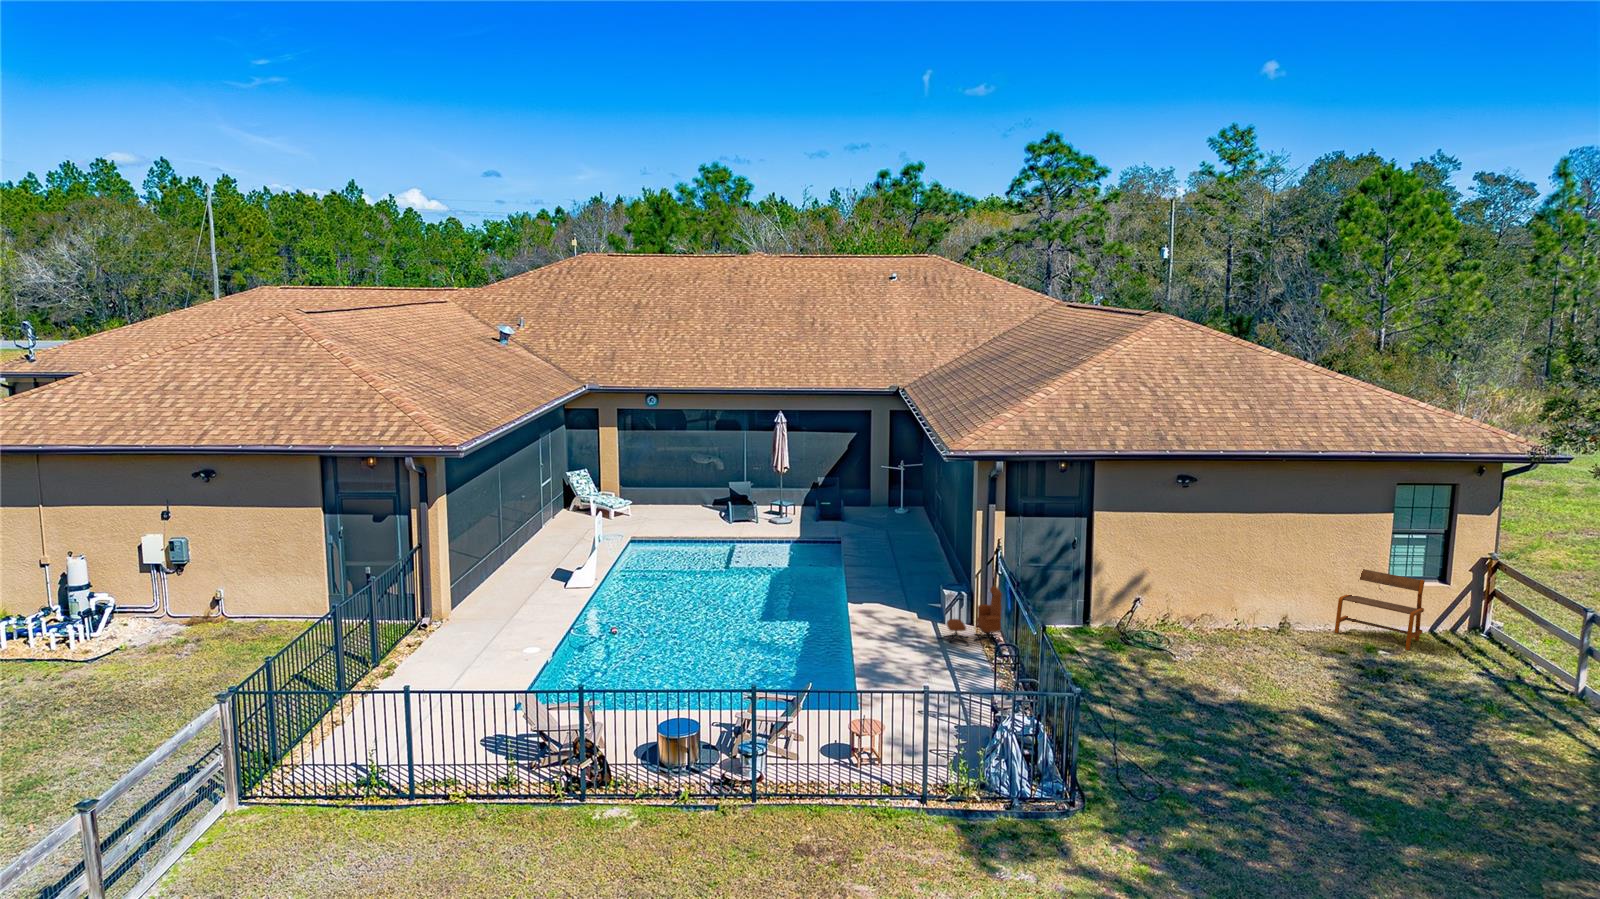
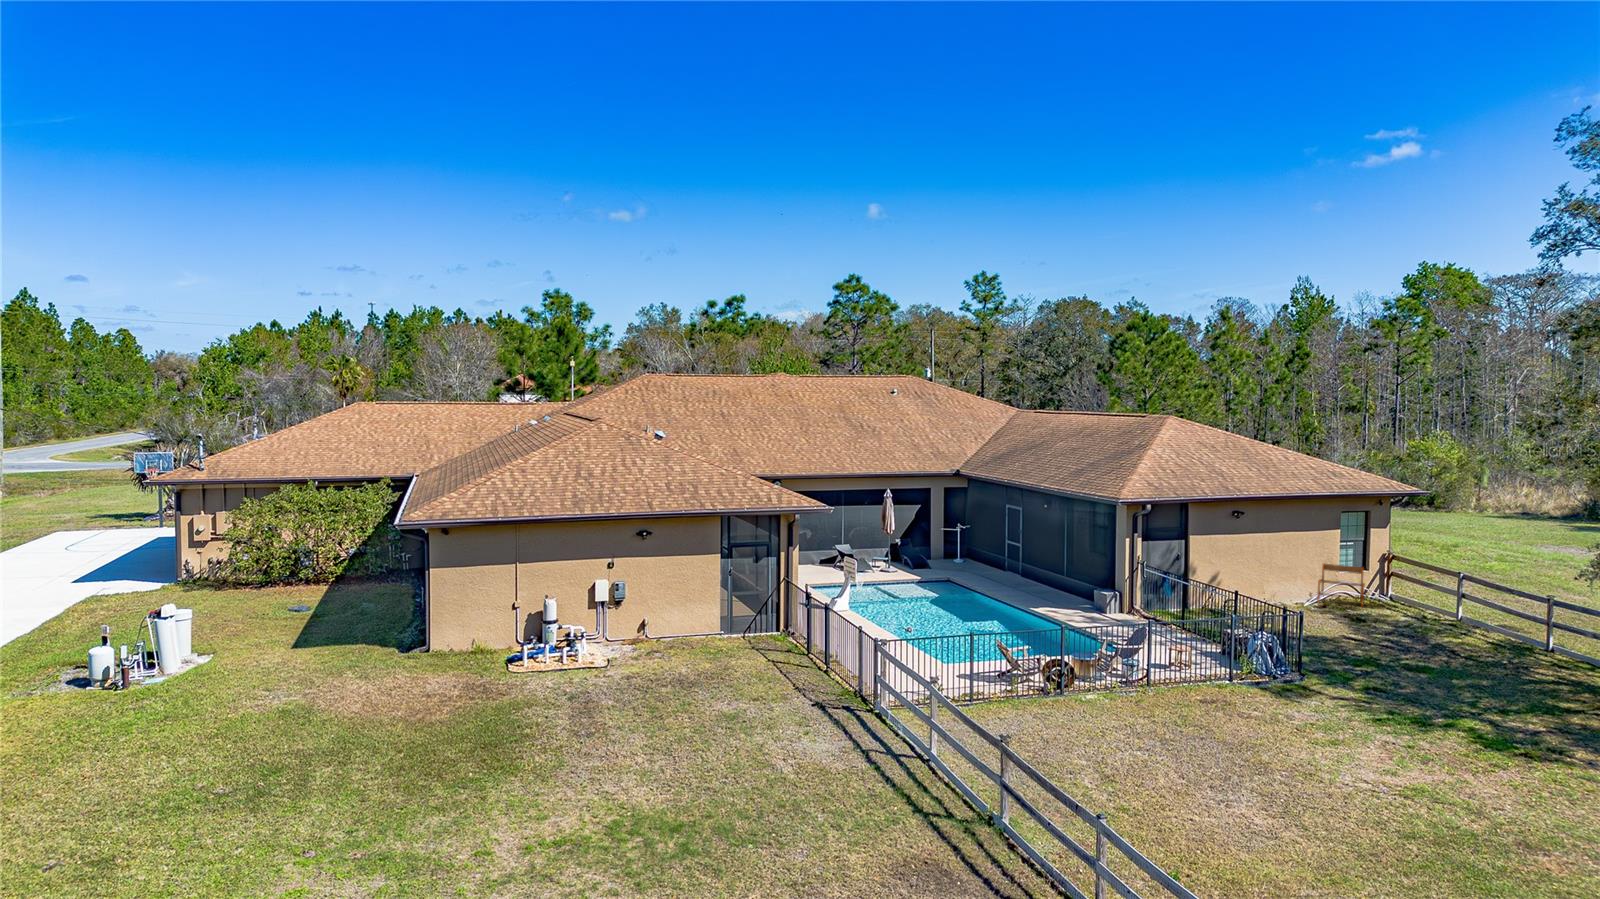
lounge chair: present [946,586,1002,643] -> none [1115,585,1154,621]

